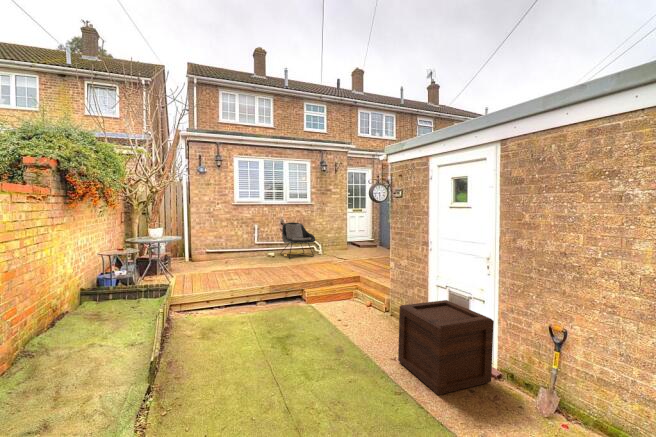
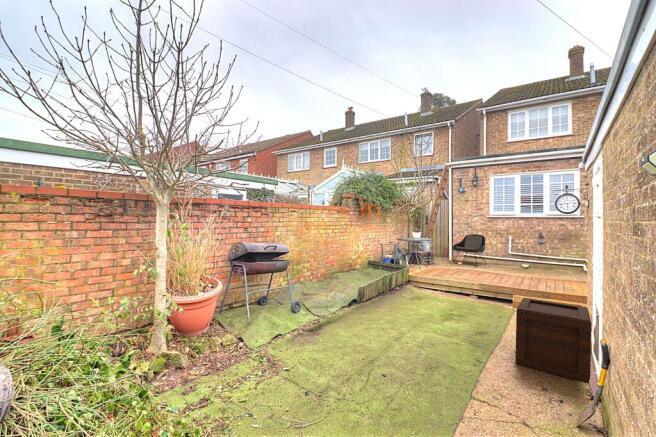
lounge chair: present [280,222,315,259] -> present [452,234,486,266]

